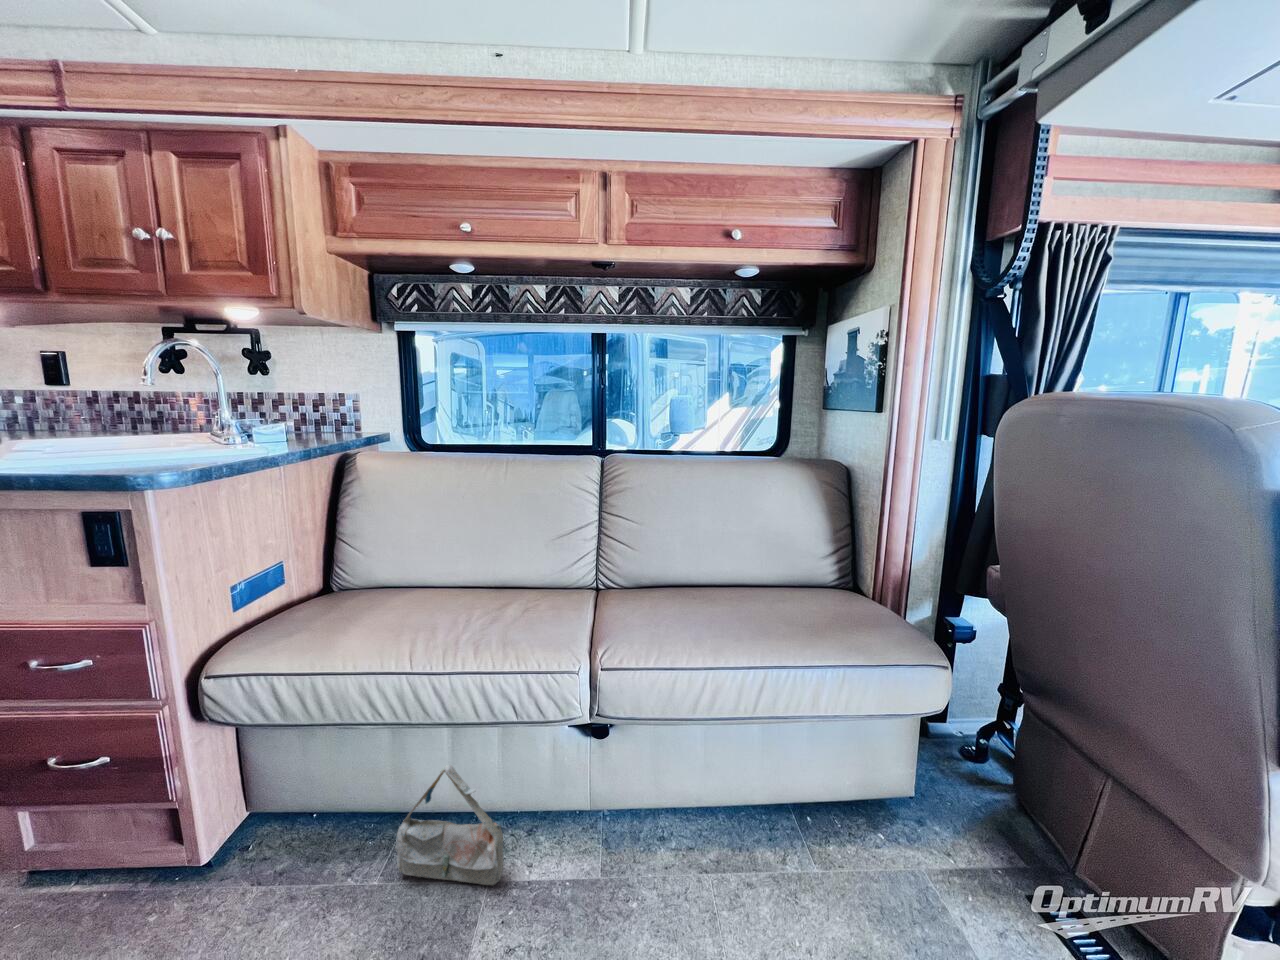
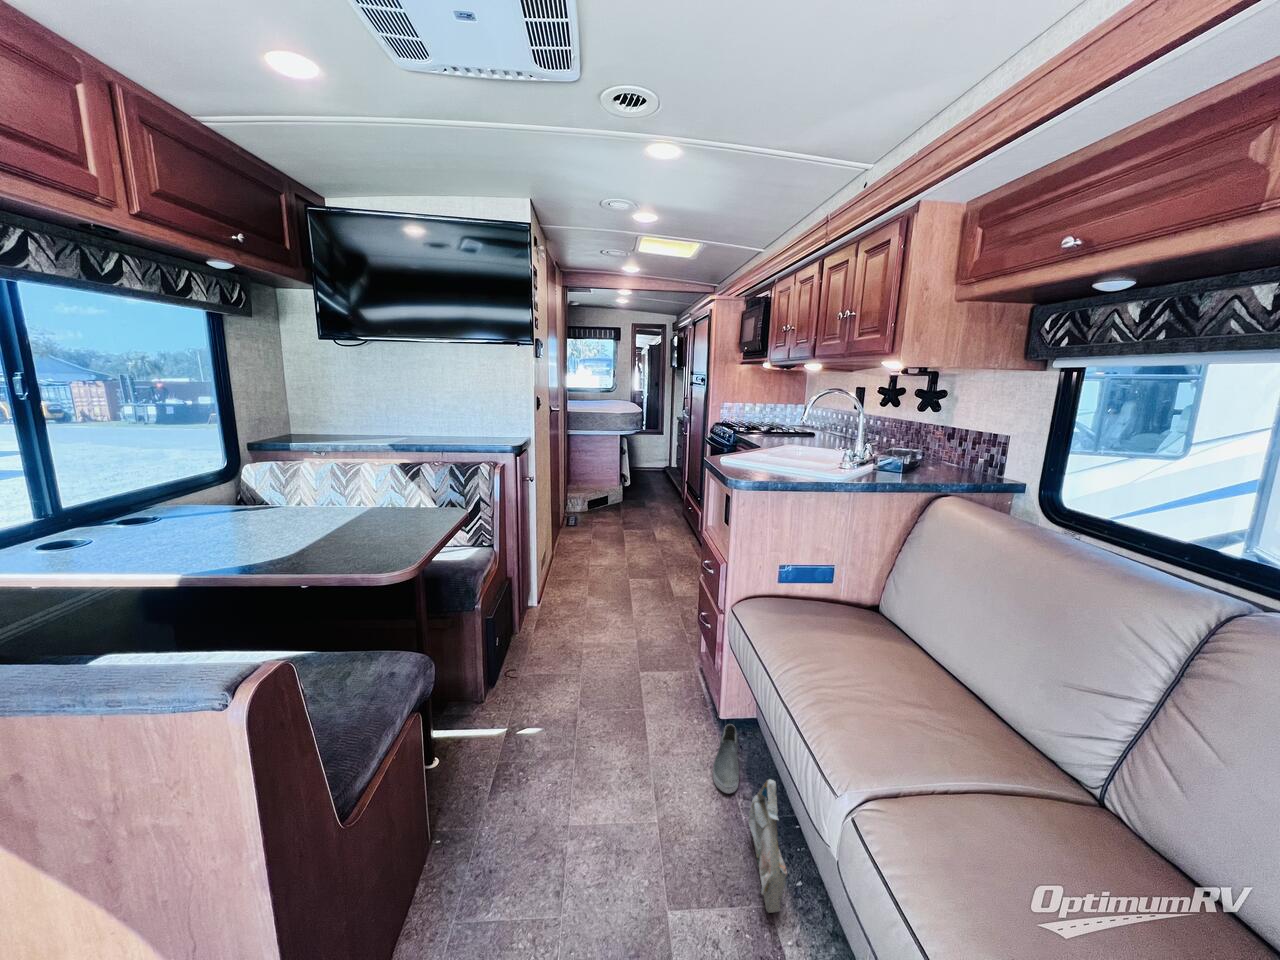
shoe: none [233,839,335,909] -> present [713,724,739,793]

